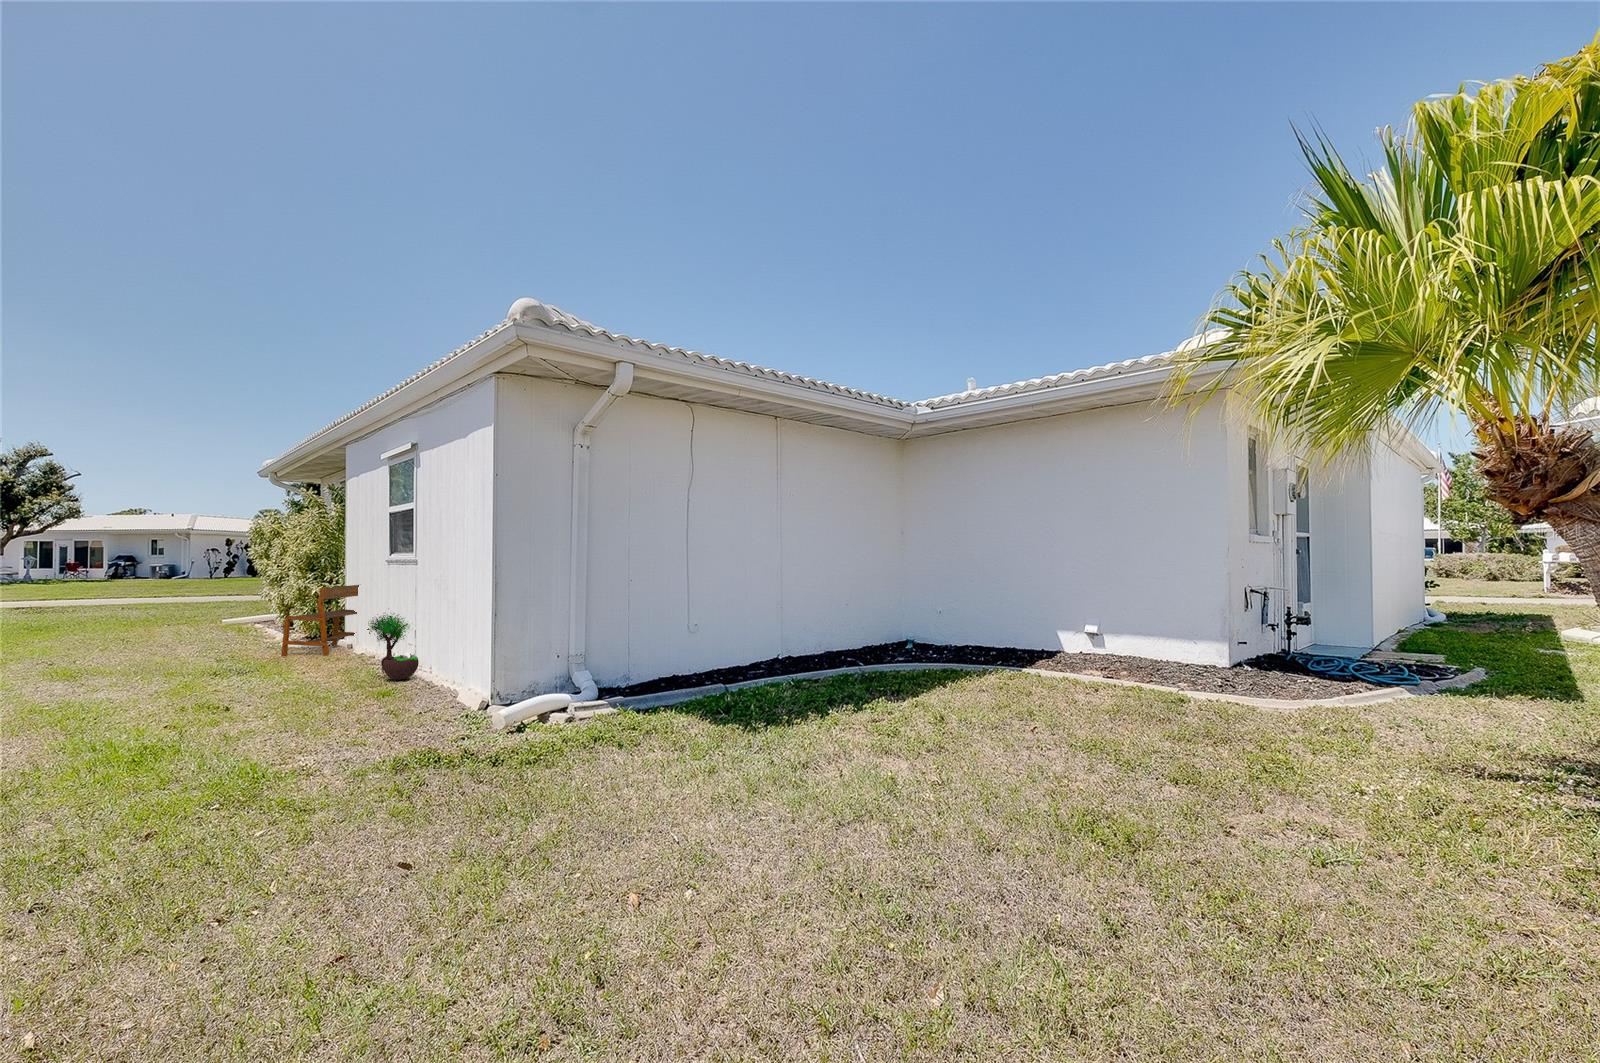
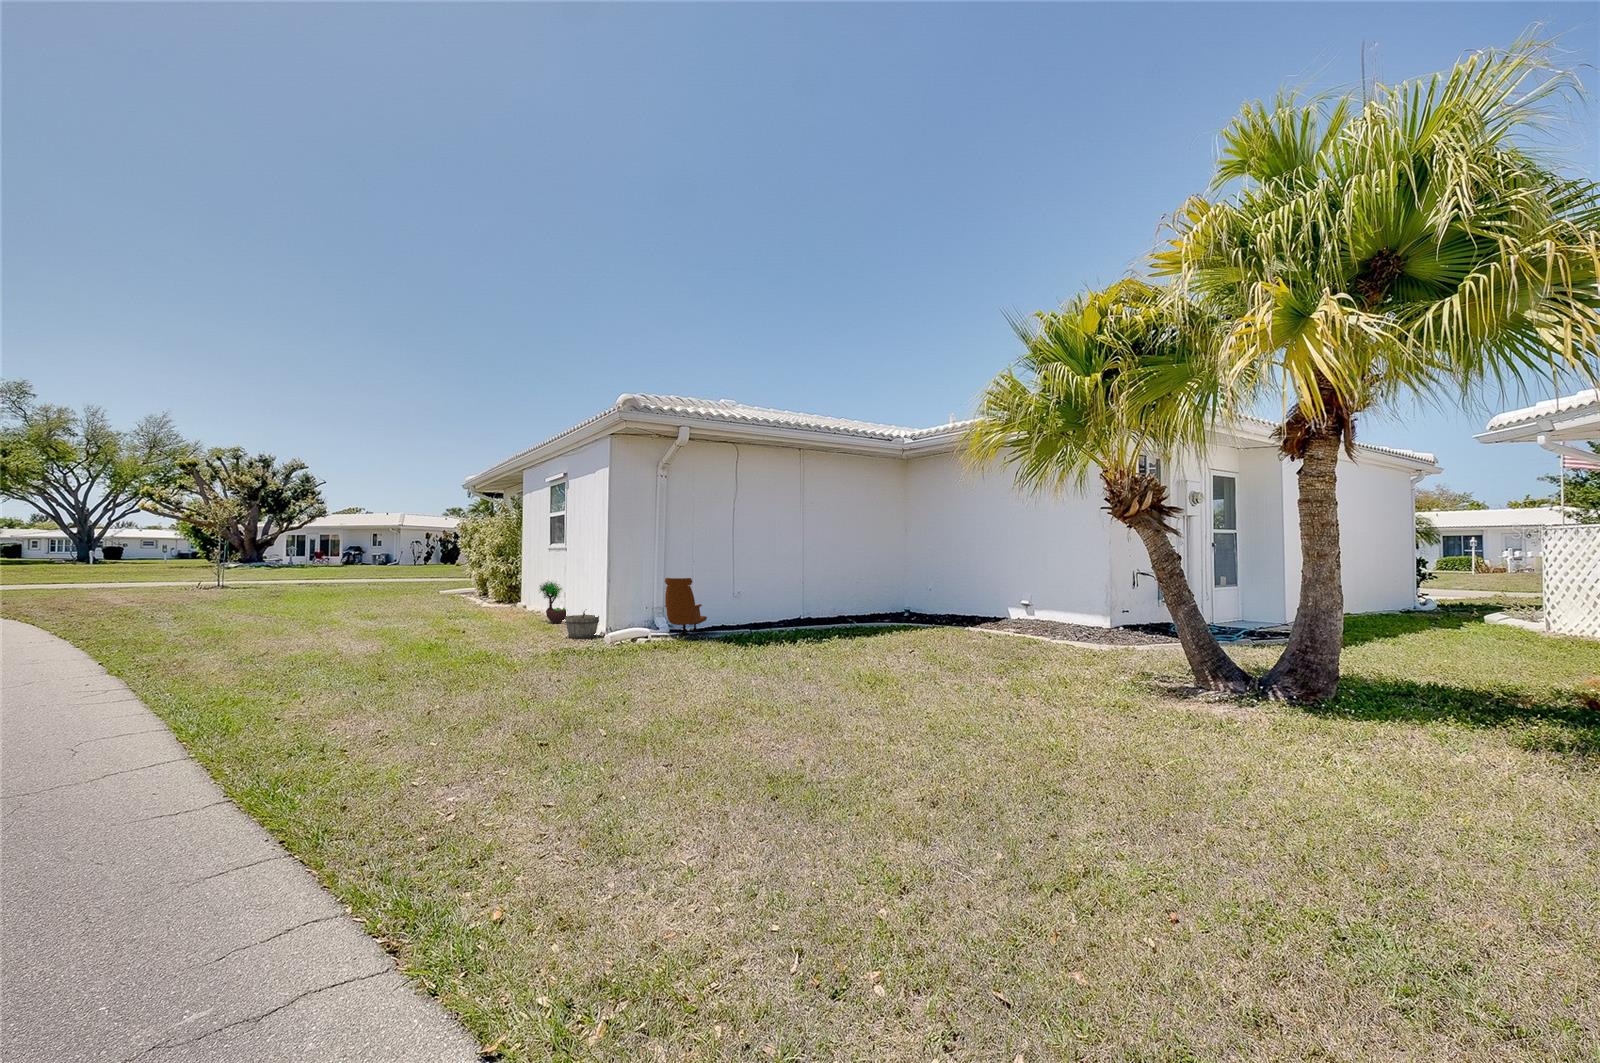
bench: present [281,585,368,656] -> none [485,564,538,611]
lounge chair: none [592,611,657,715] -> present [665,578,707,641]
wooden bucket: none [413,665,477,718] -> present [565,611,599,639]

